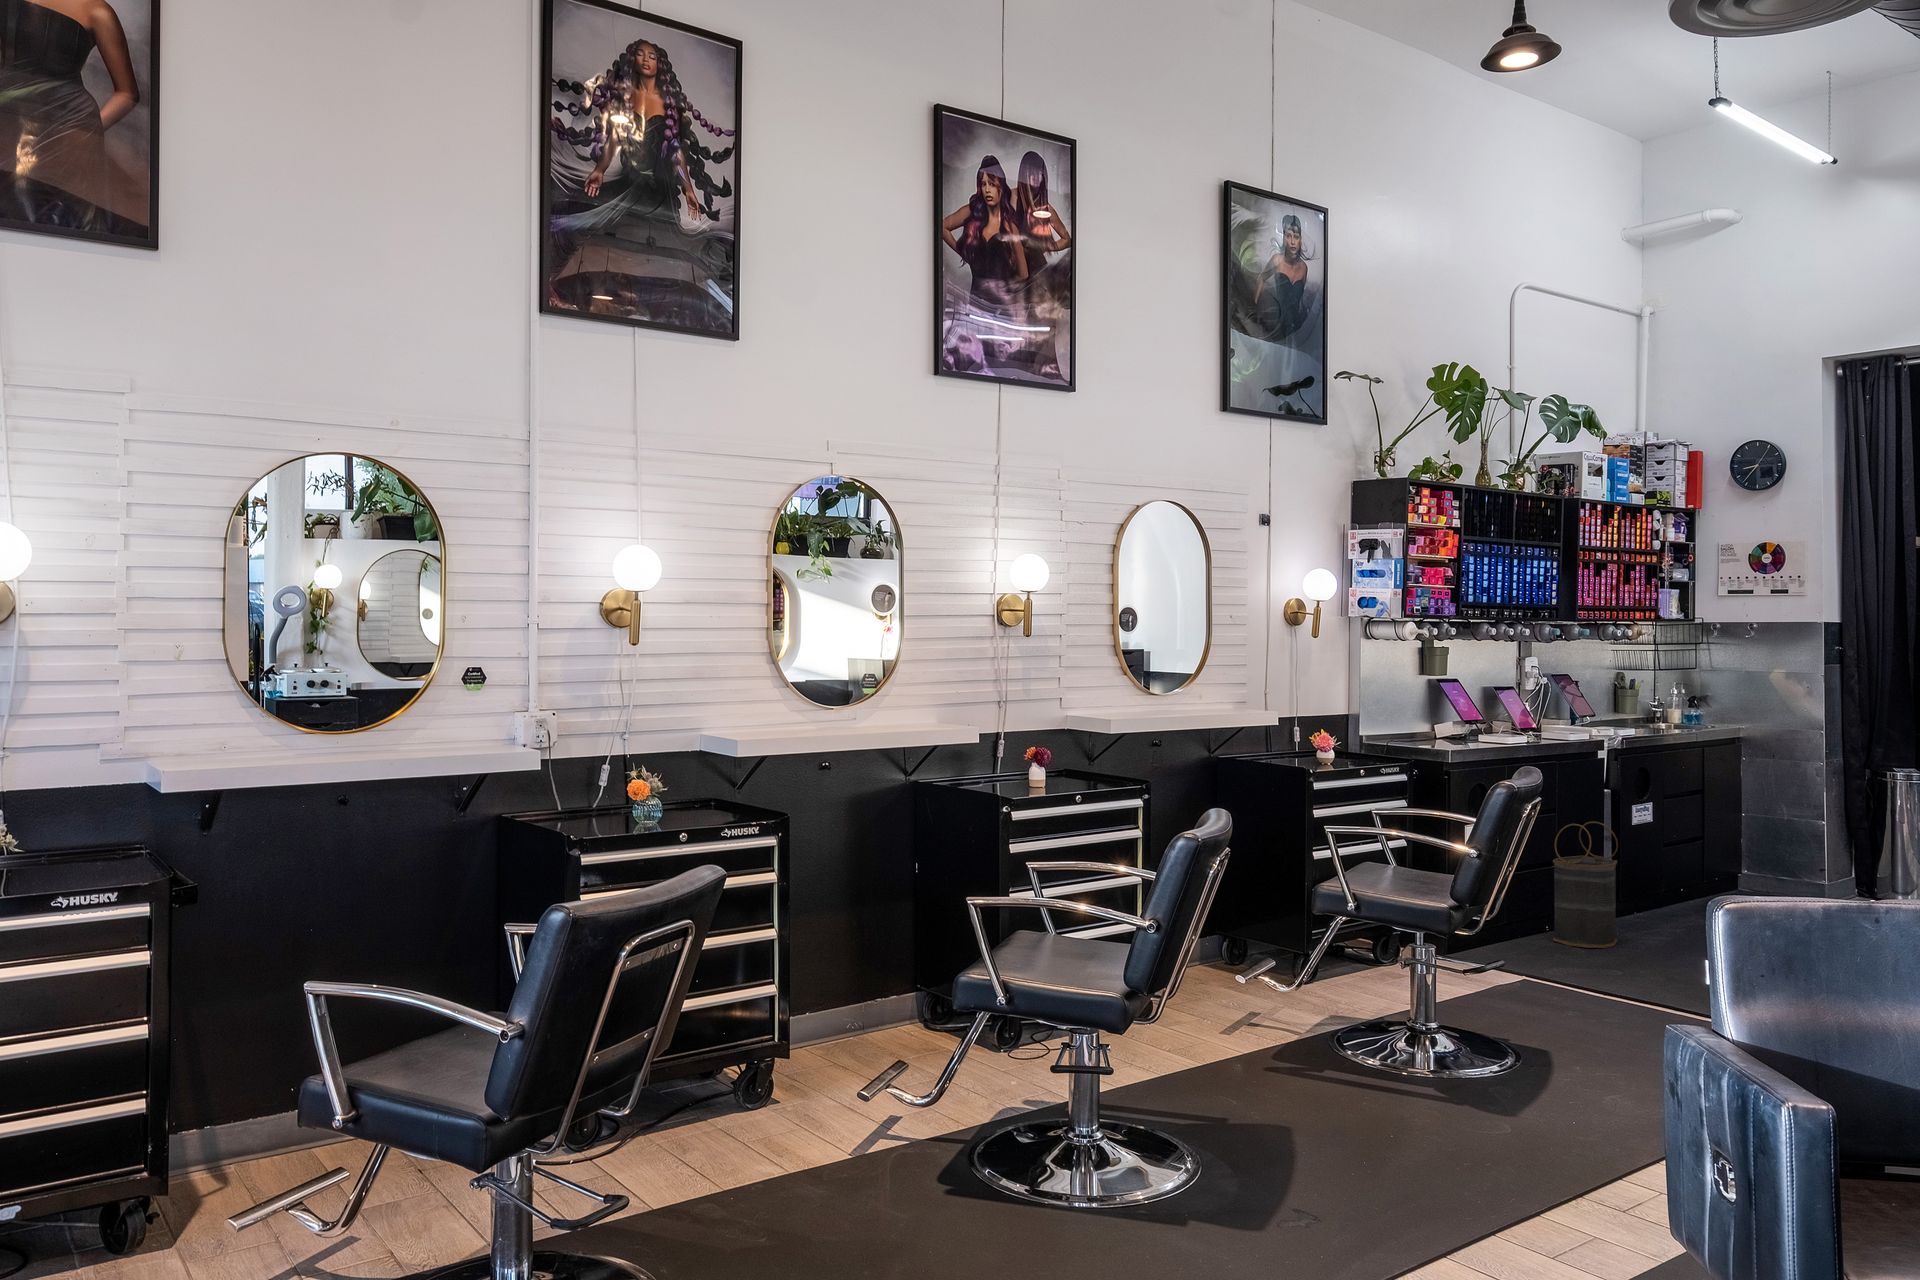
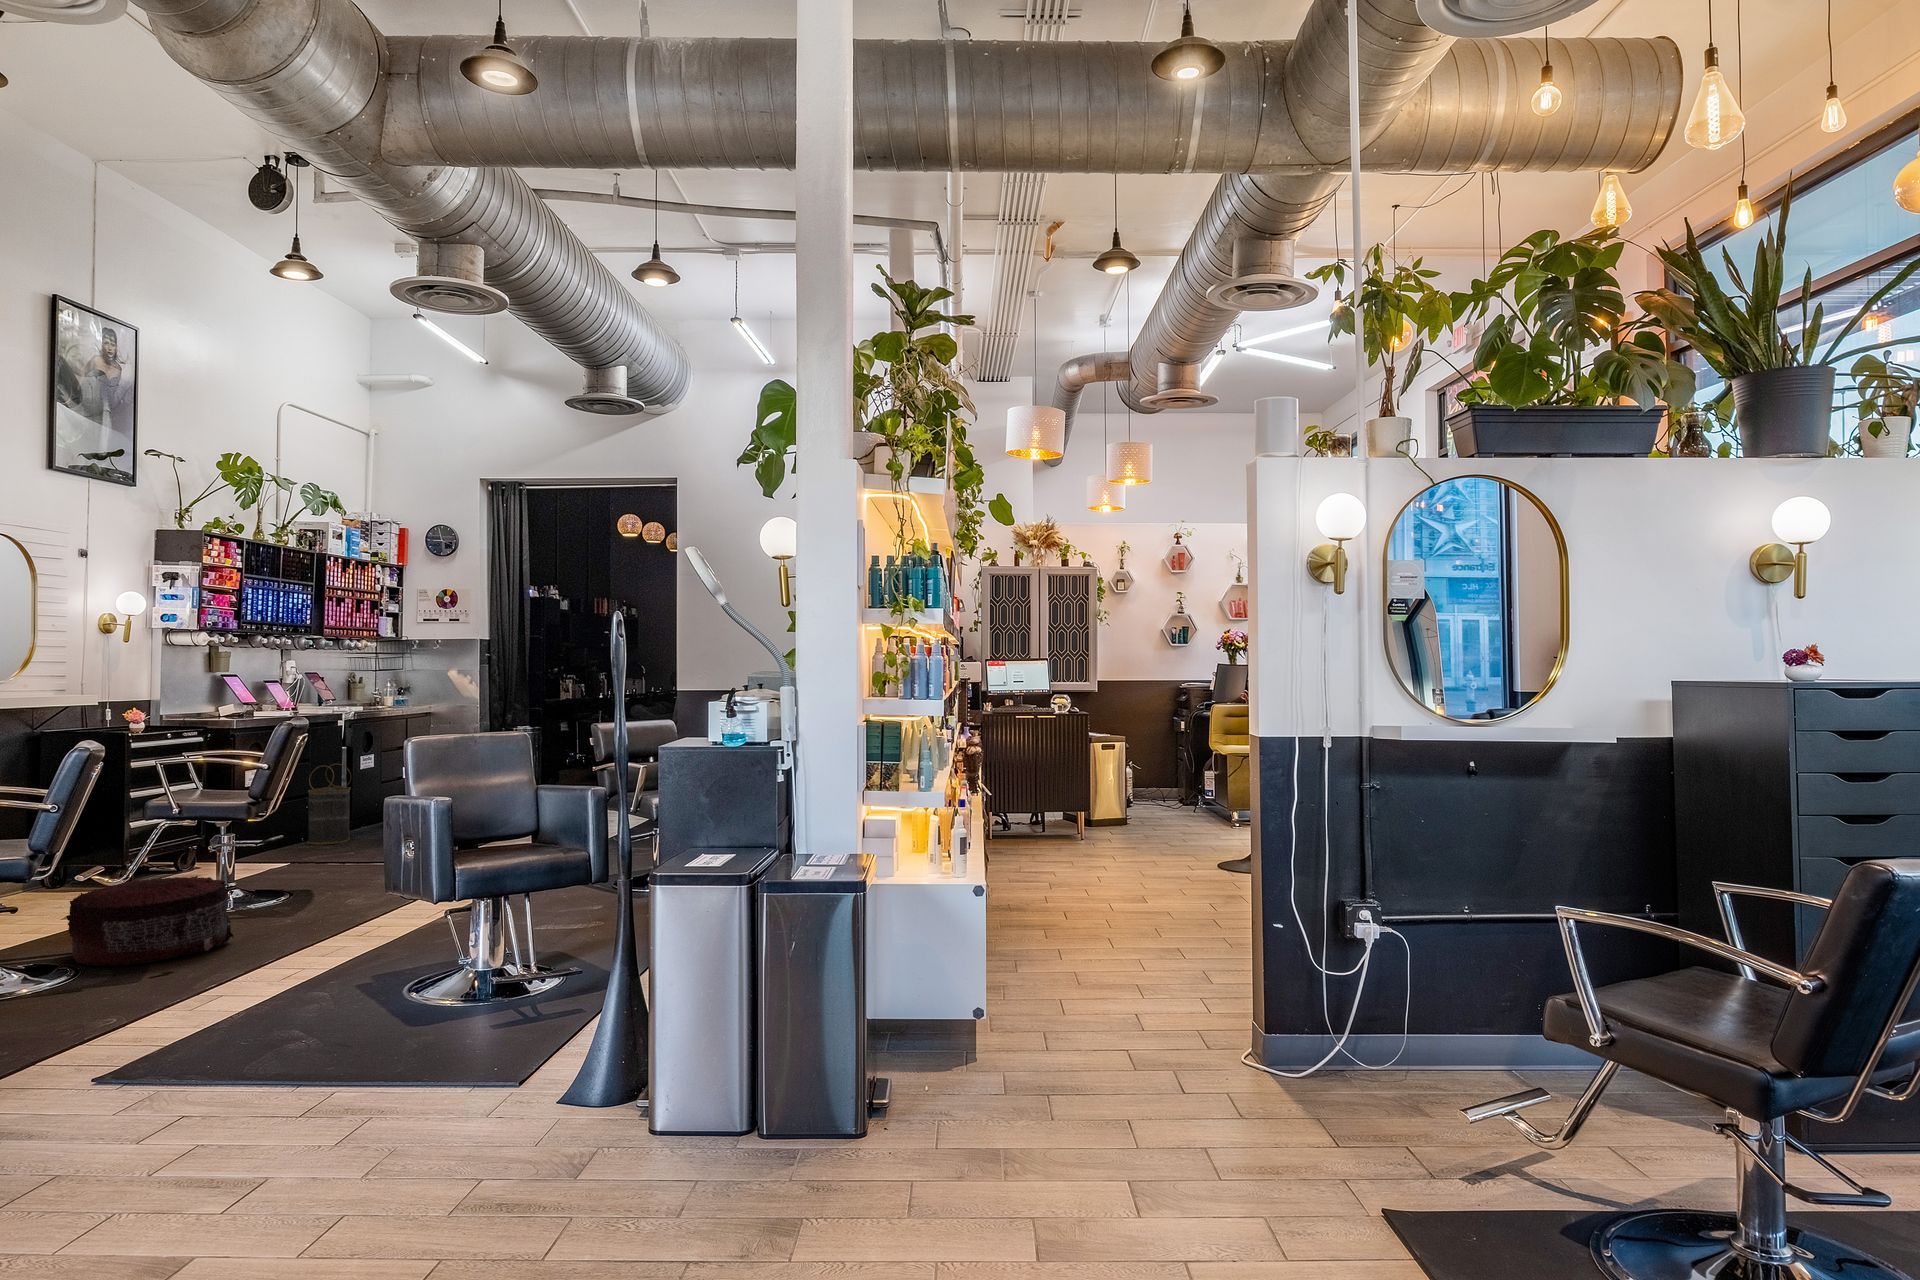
pouf: none [1185,1025,1415,1194] -> present [66,876,234,966]

